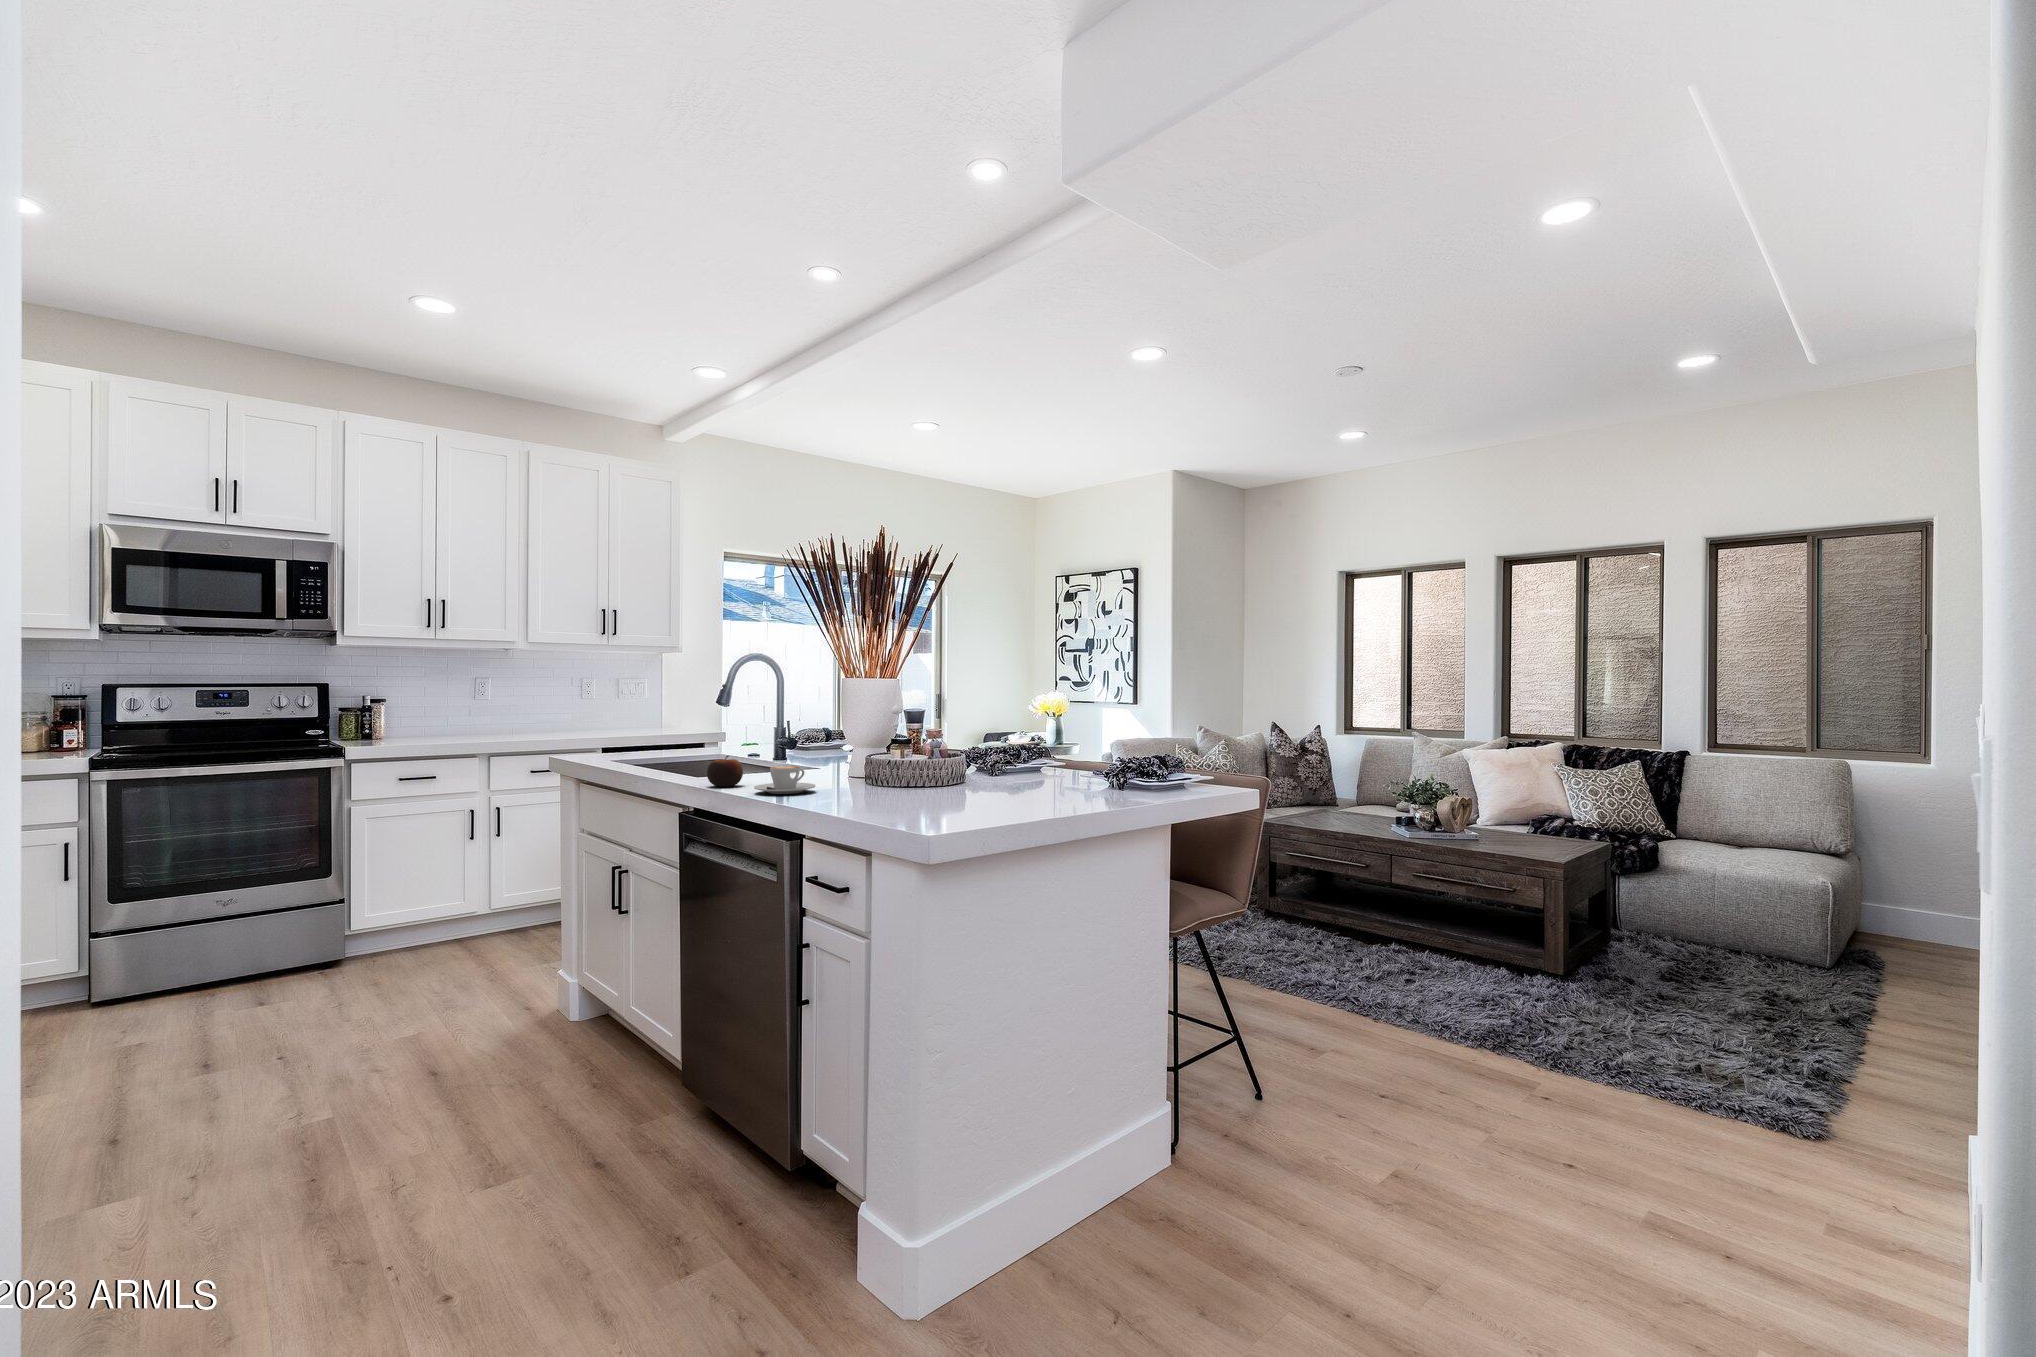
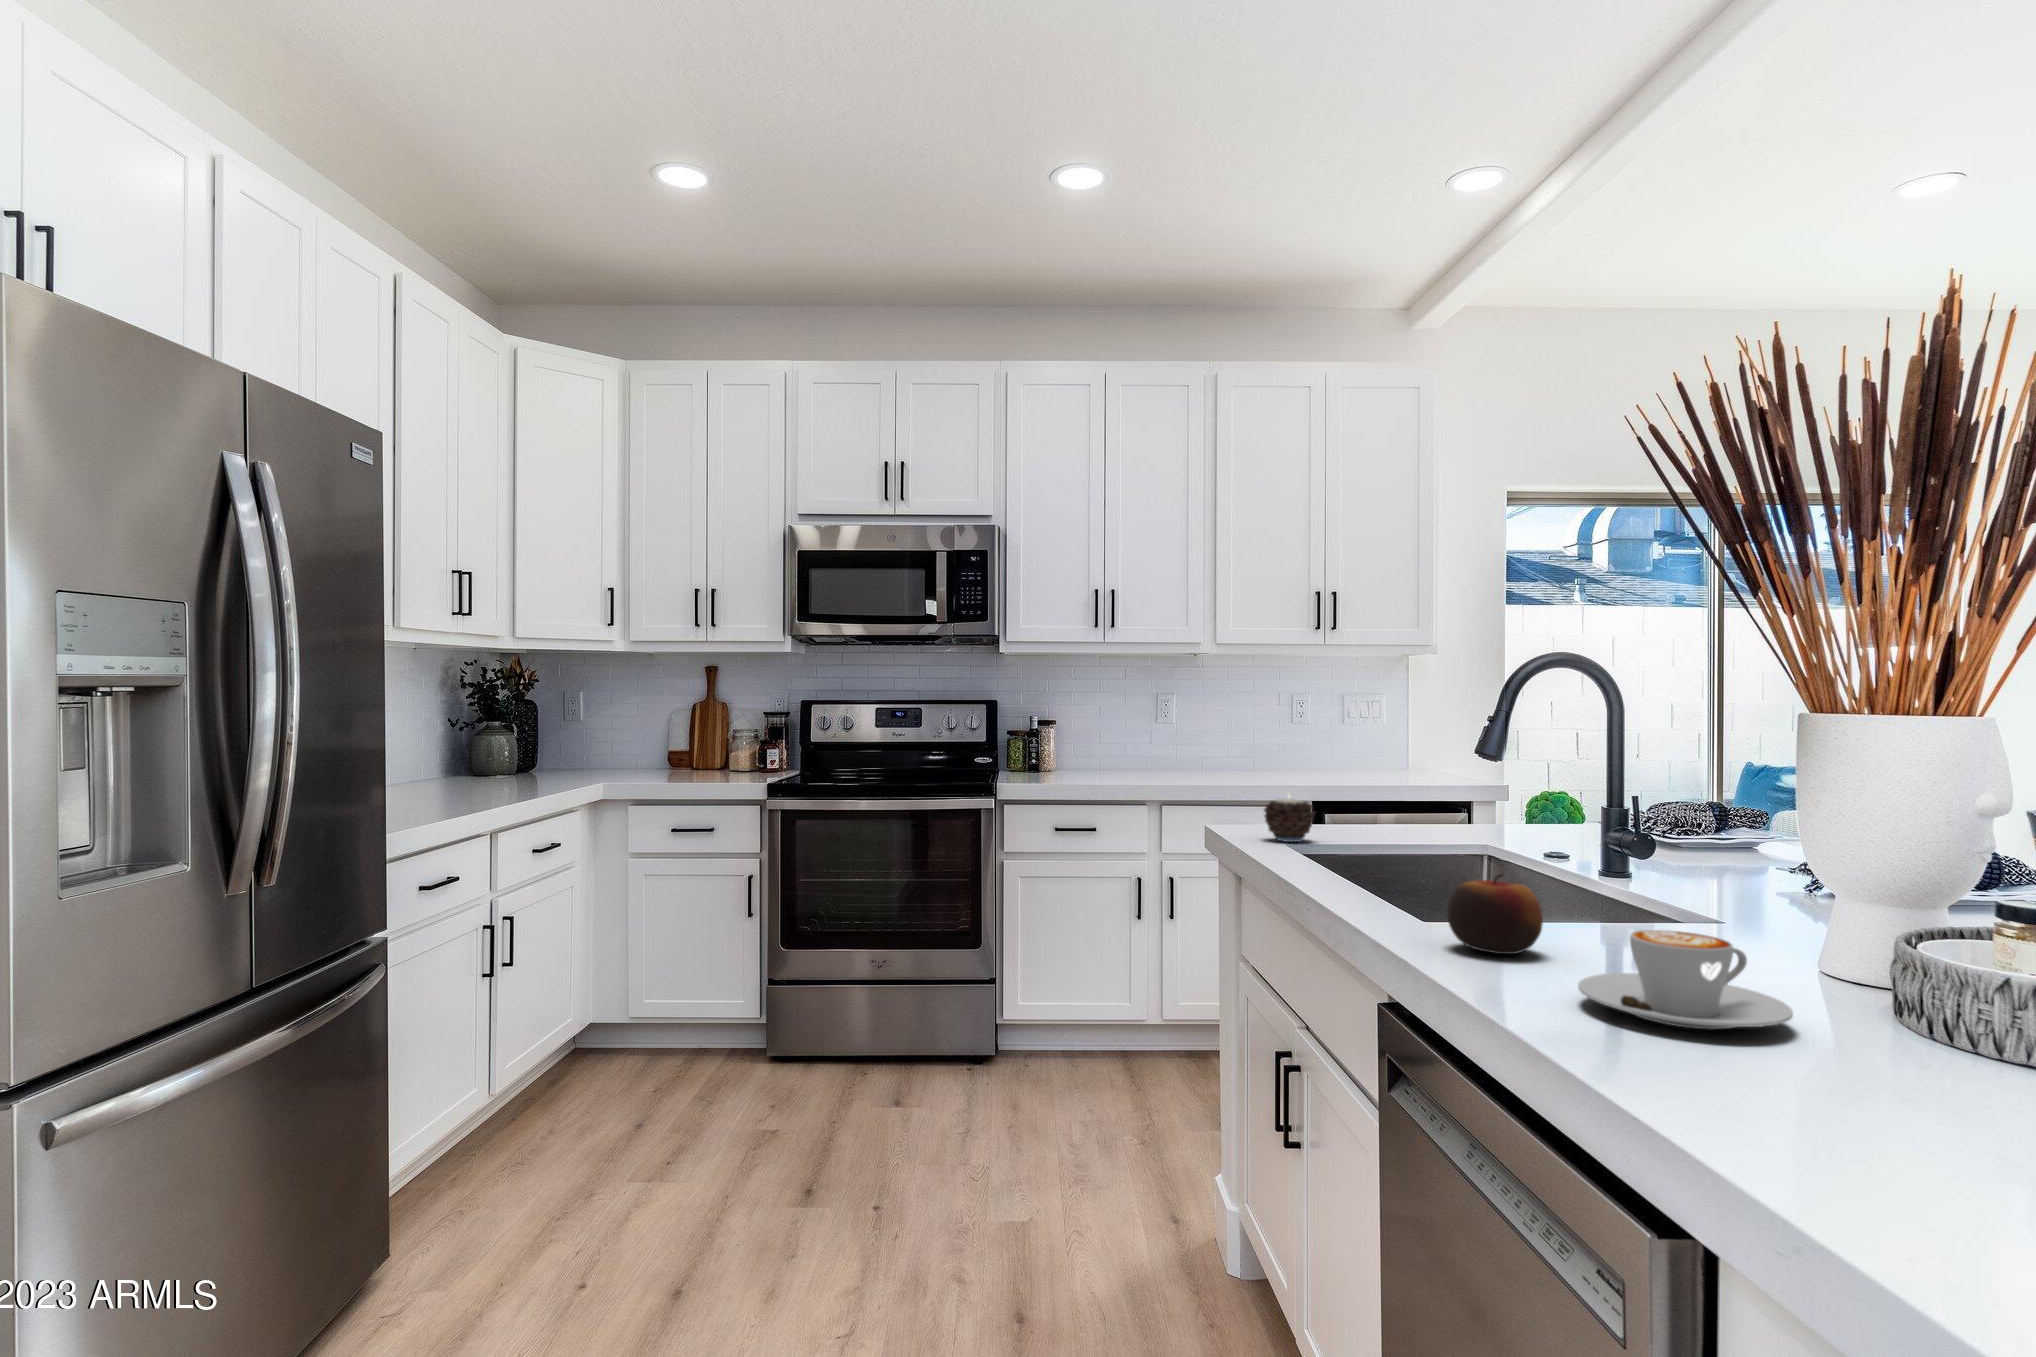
candle: none [595,736,627,764] -> present [1264,798,1315,842]

